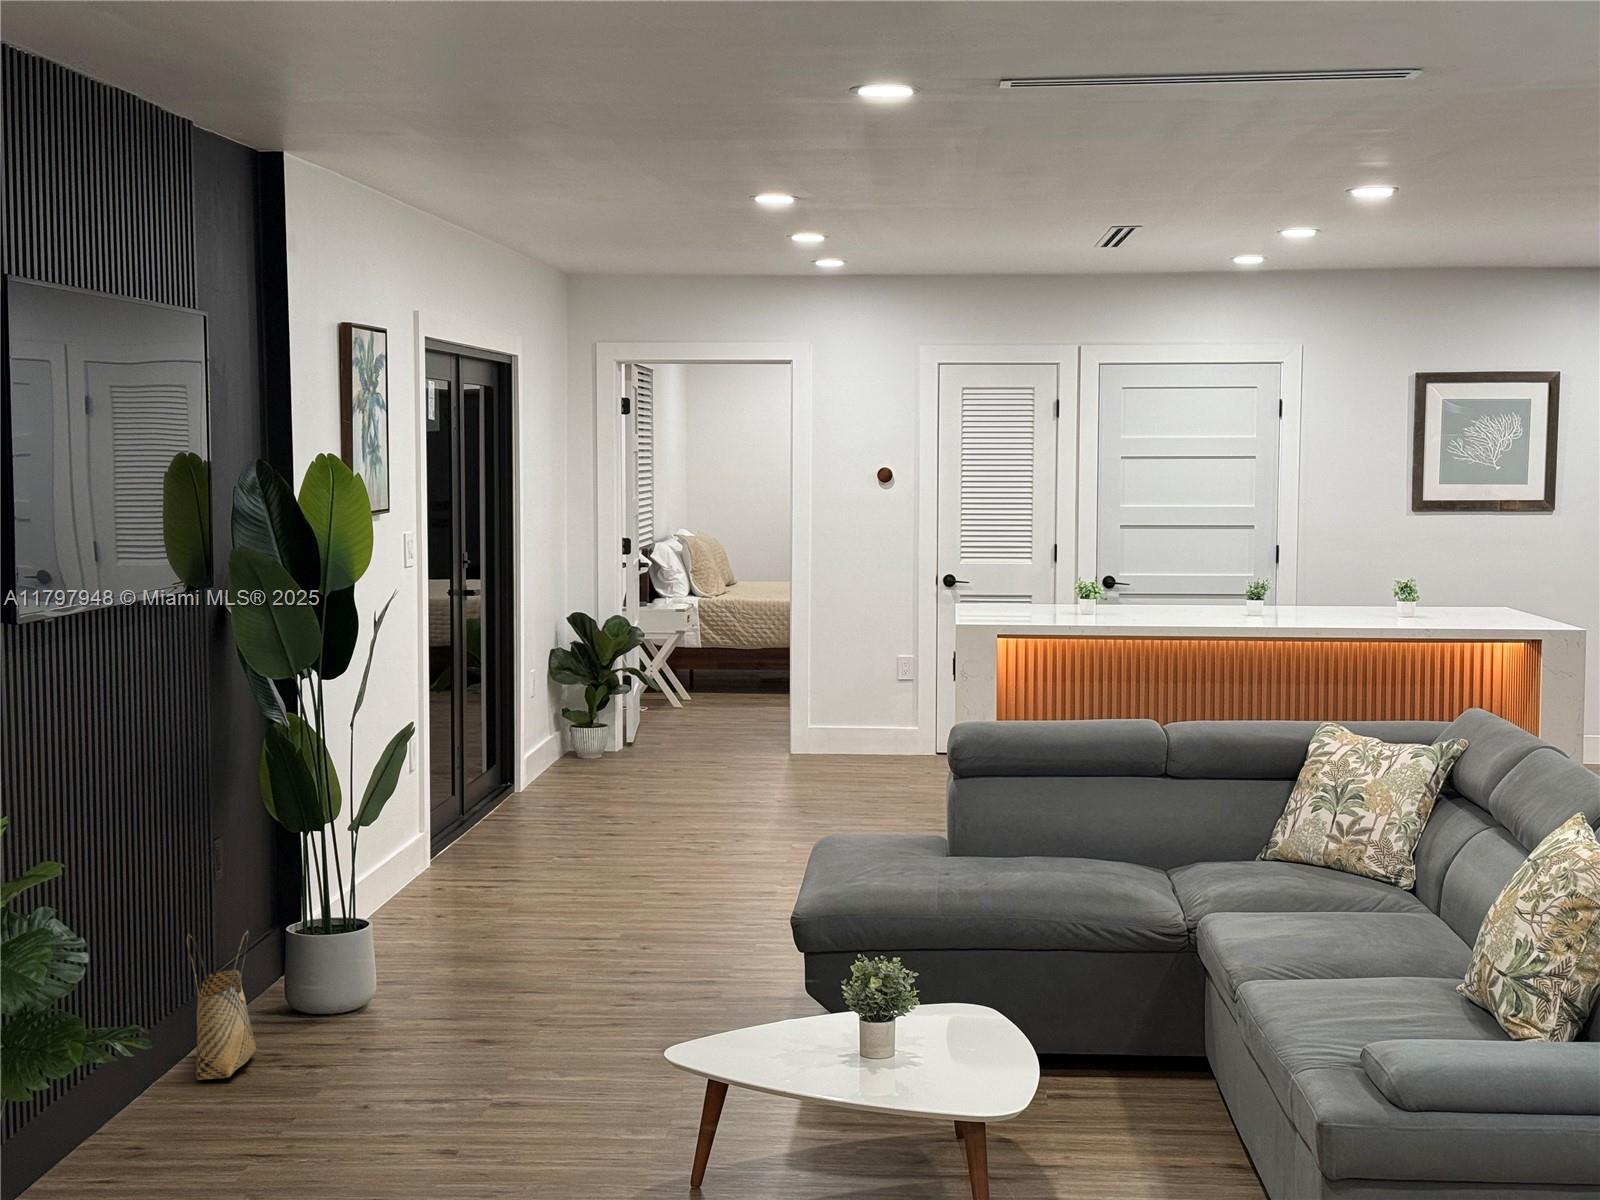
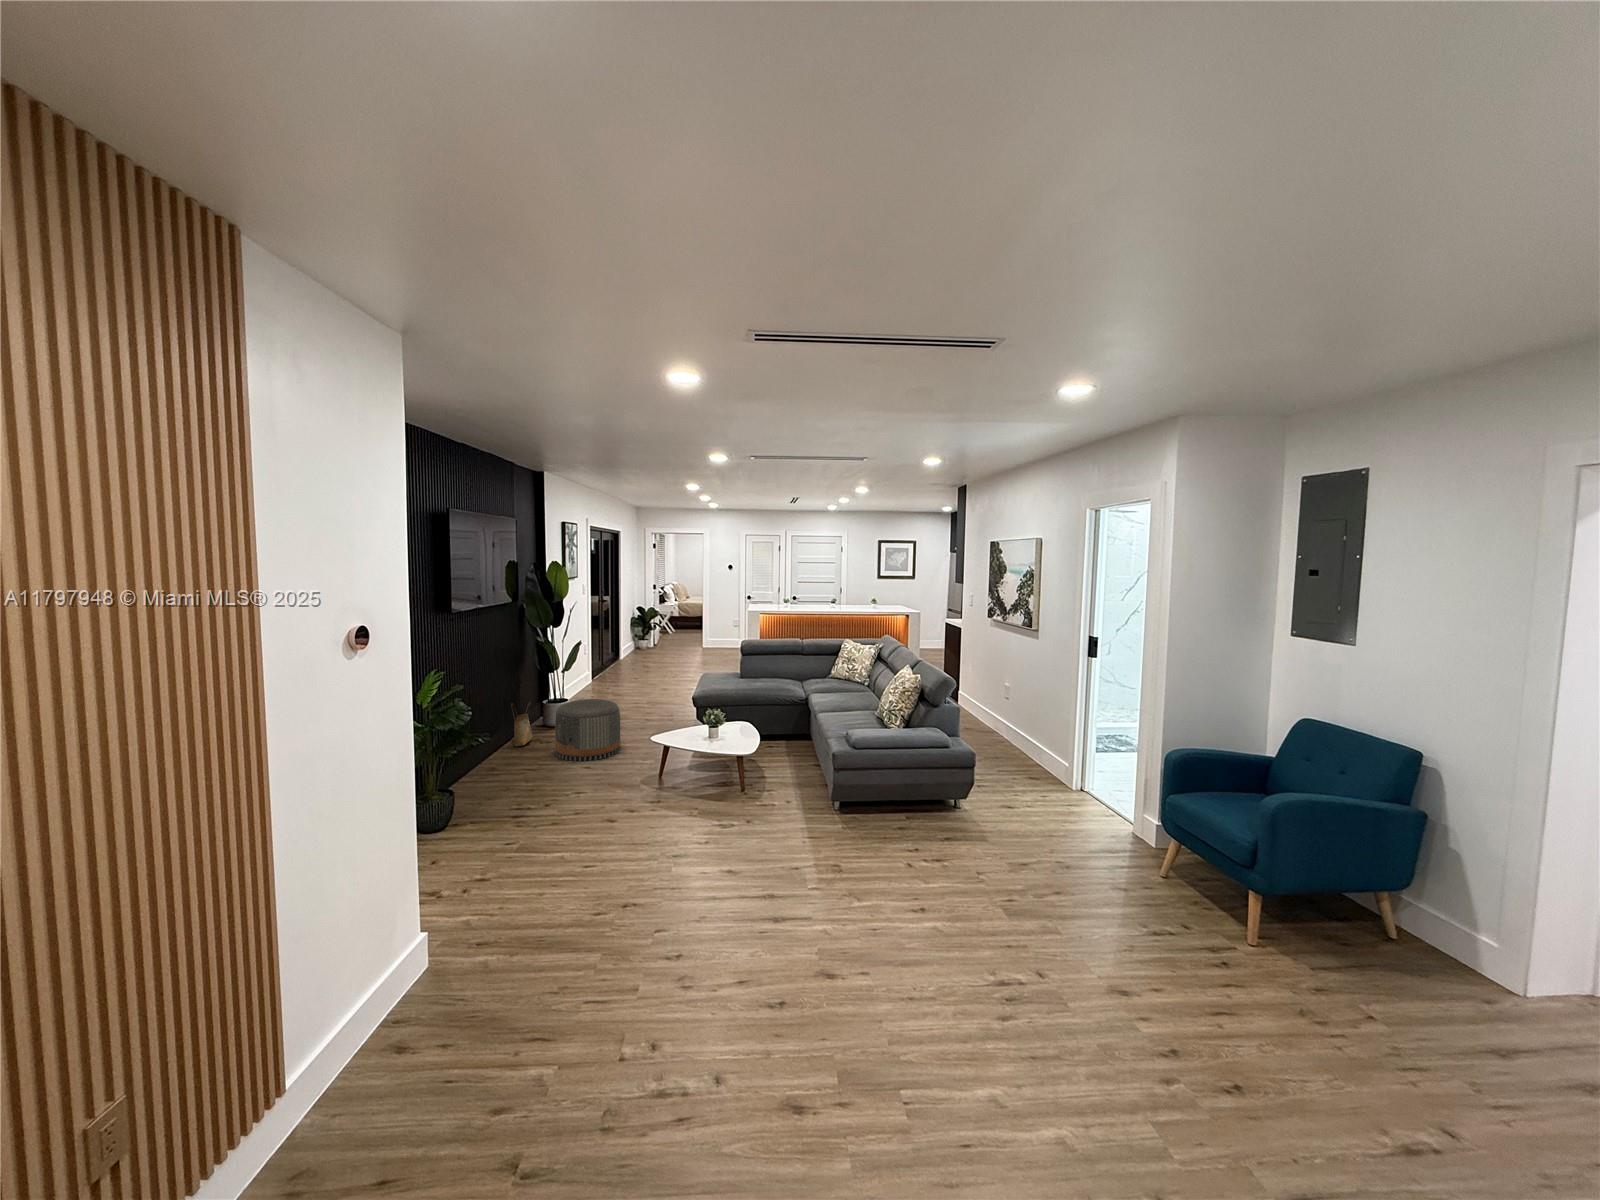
pouf: none [332,924,549,1139] -> present [555,699,620,761]

